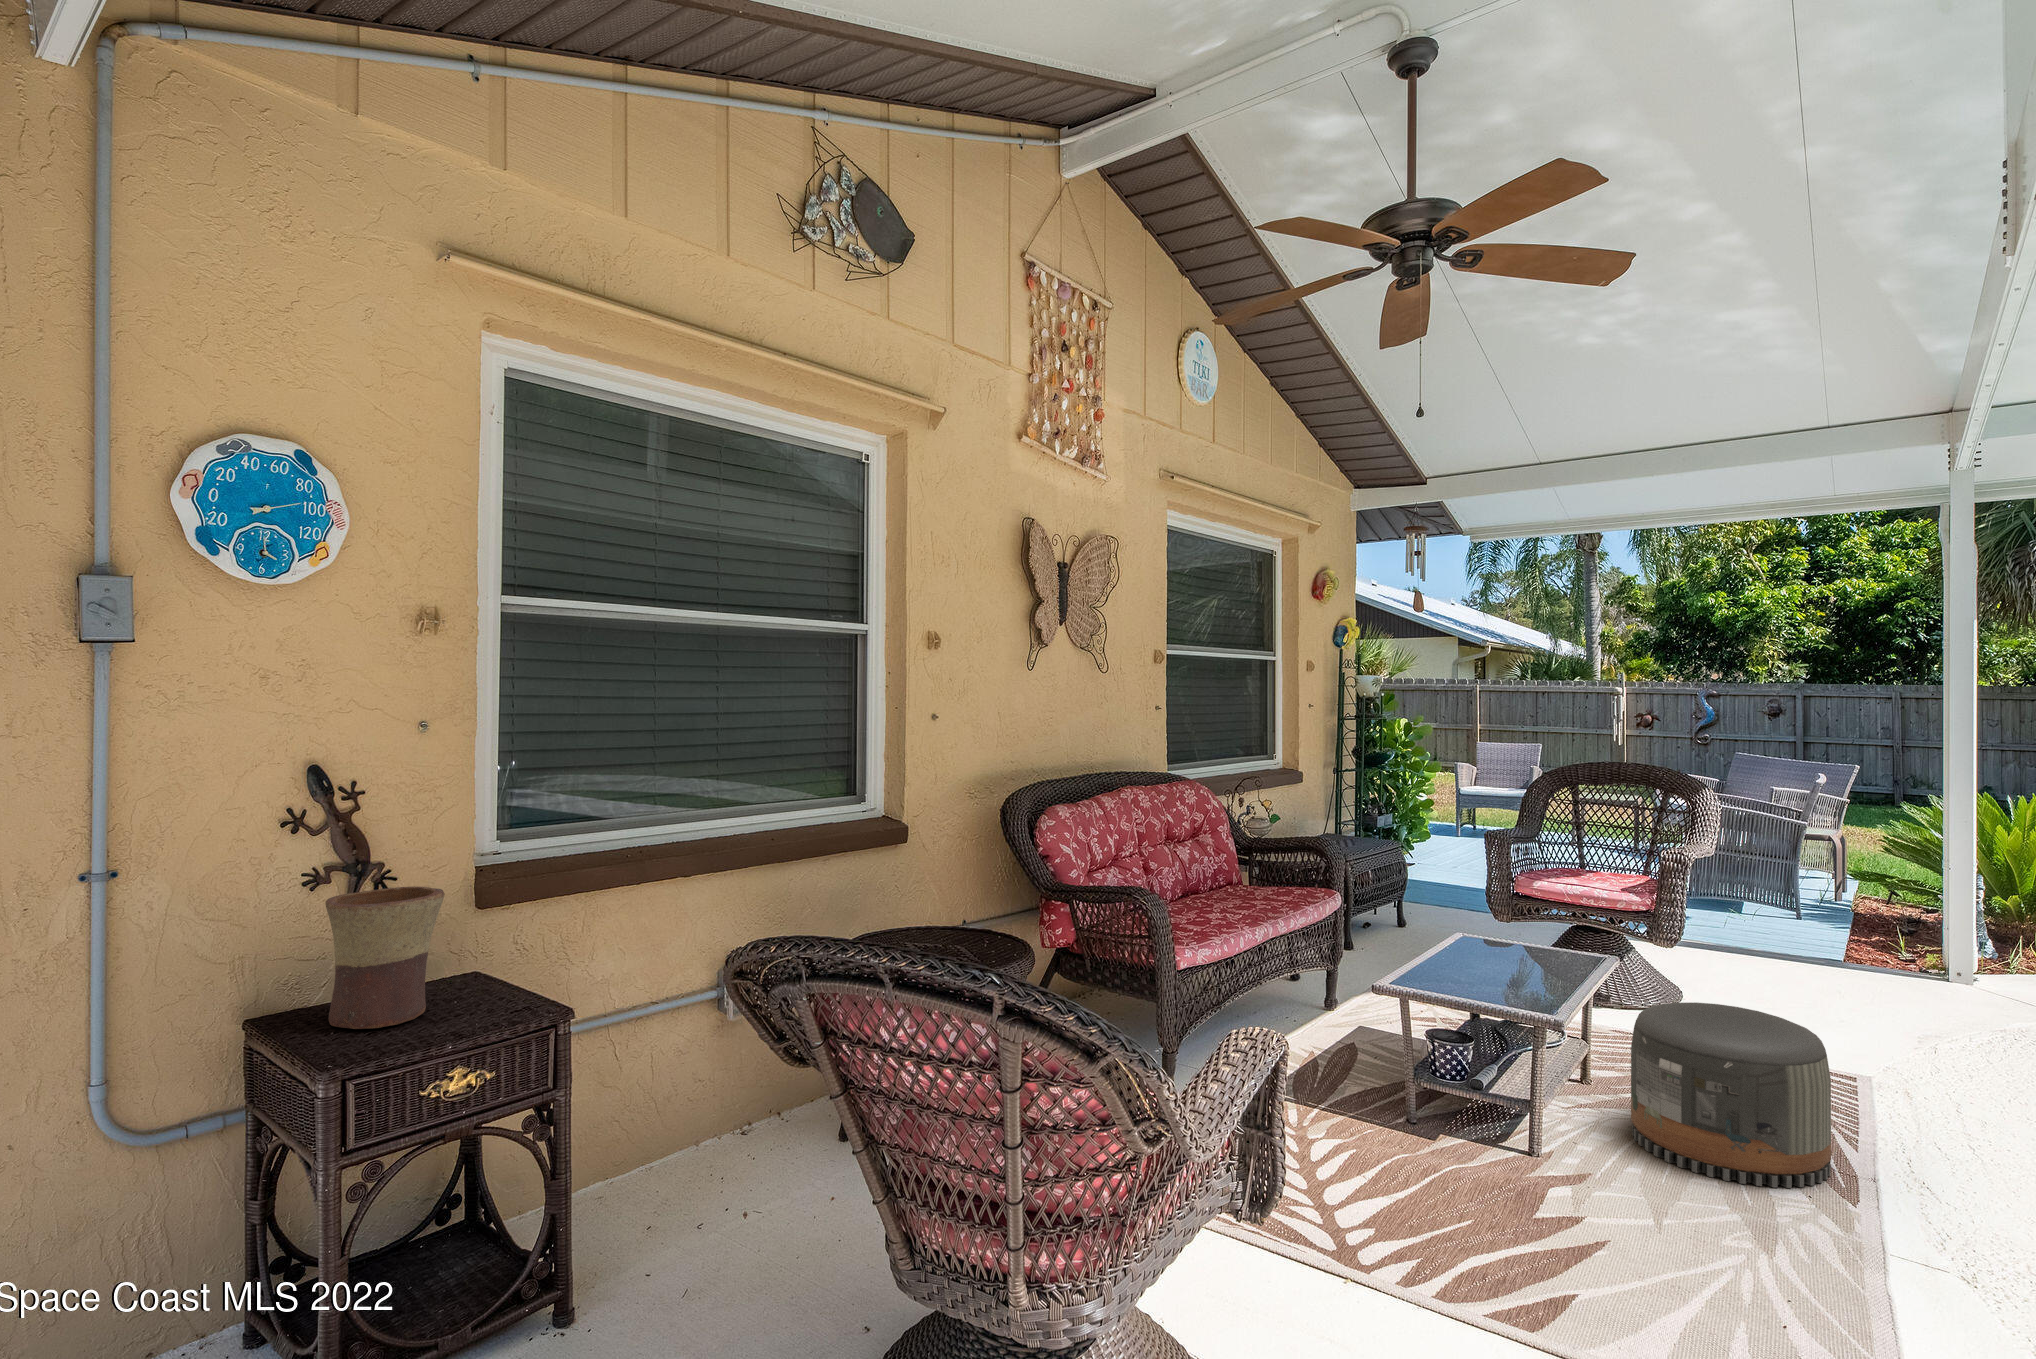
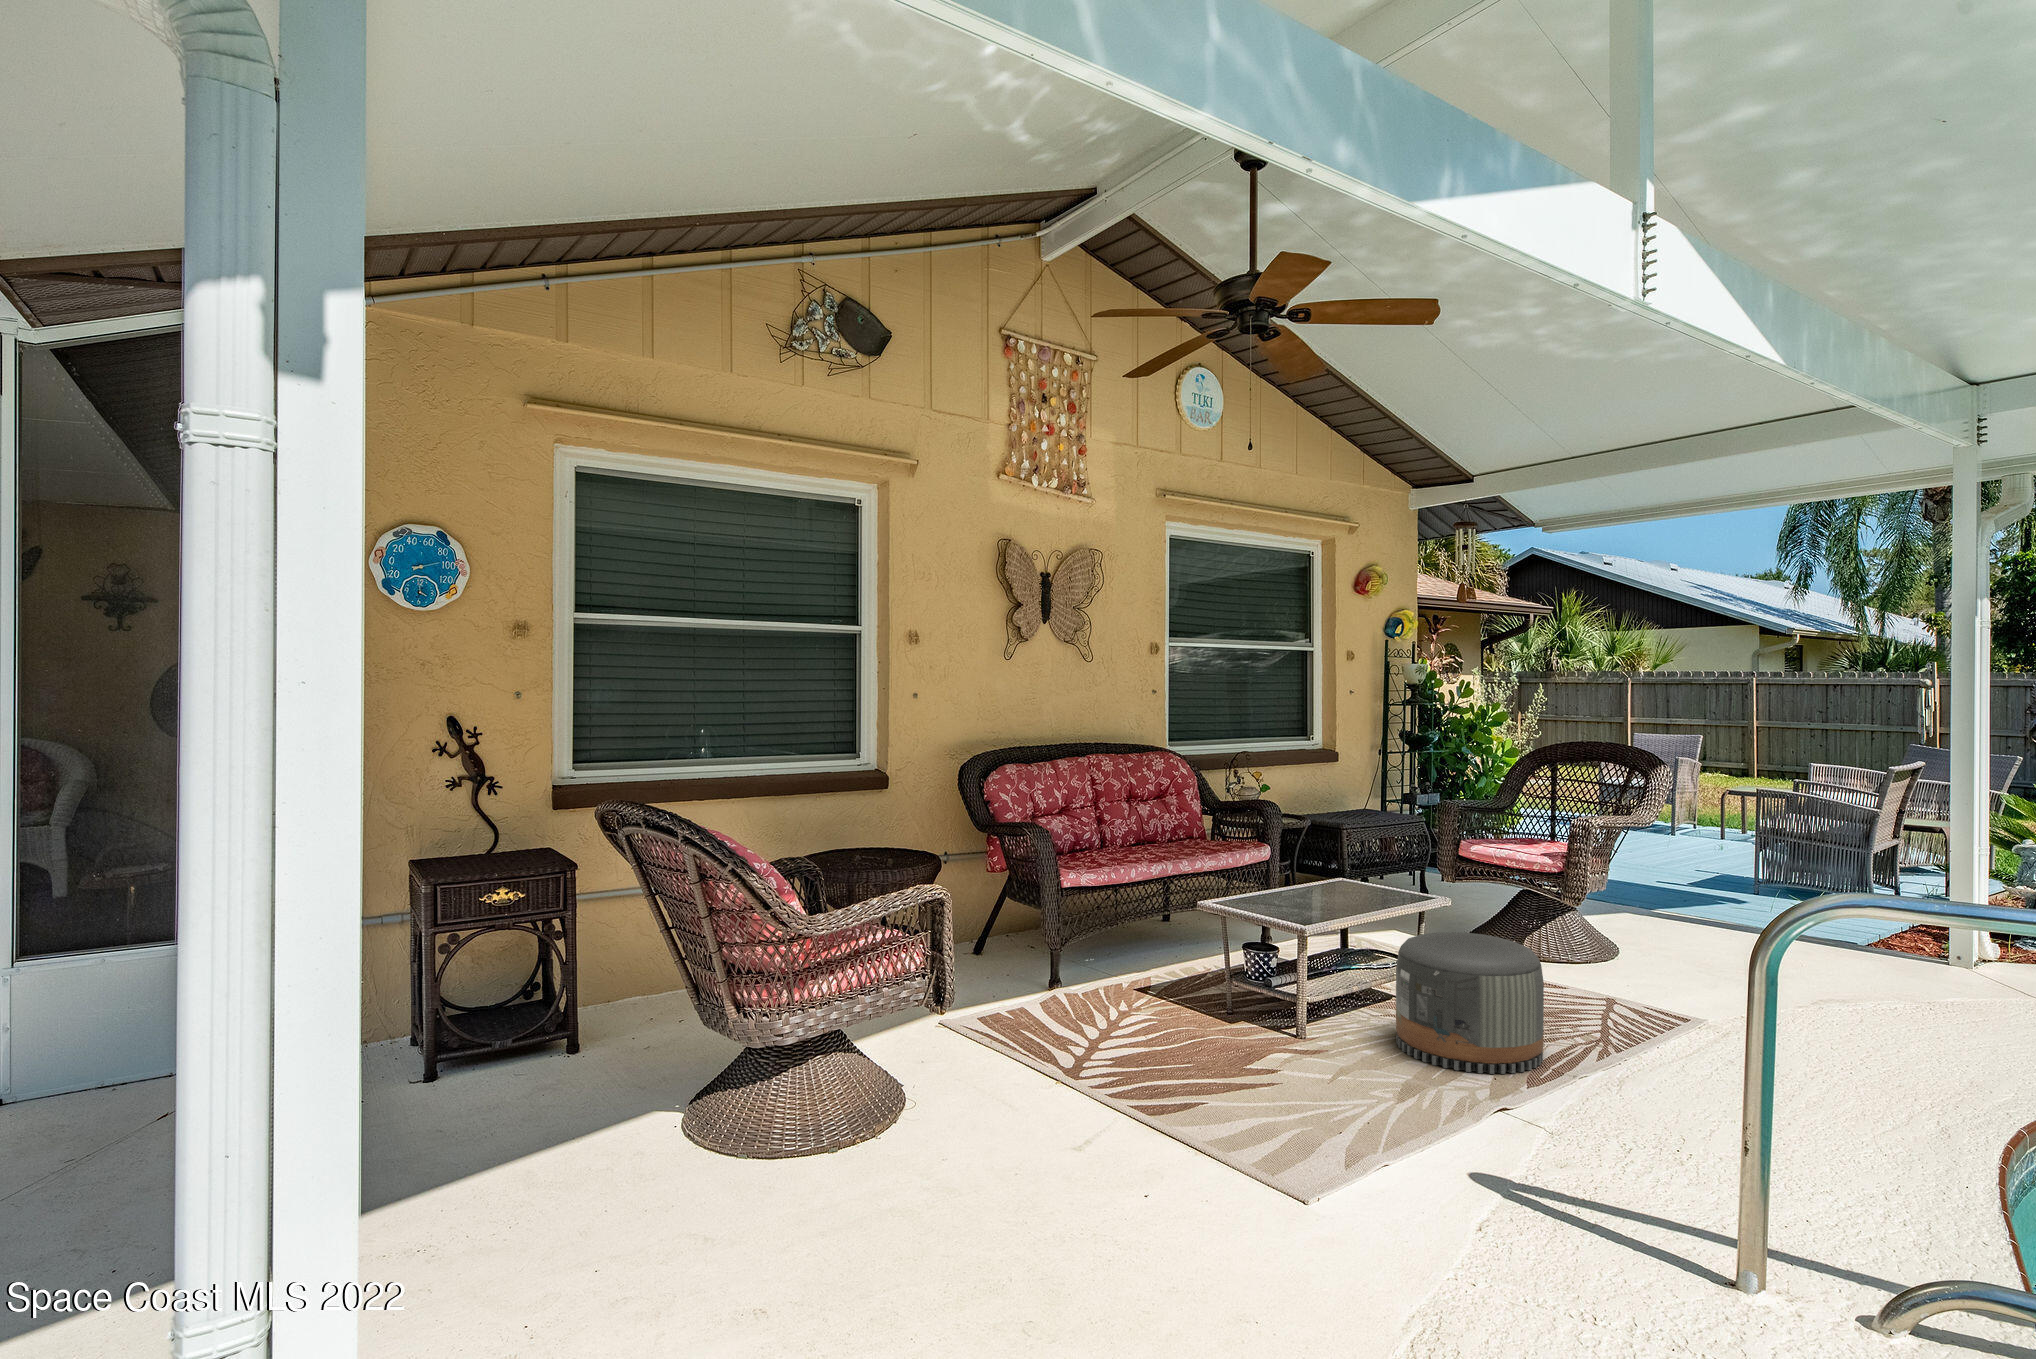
flower pot: present [325,886,445,1029] -> none [440,787,507,863]

